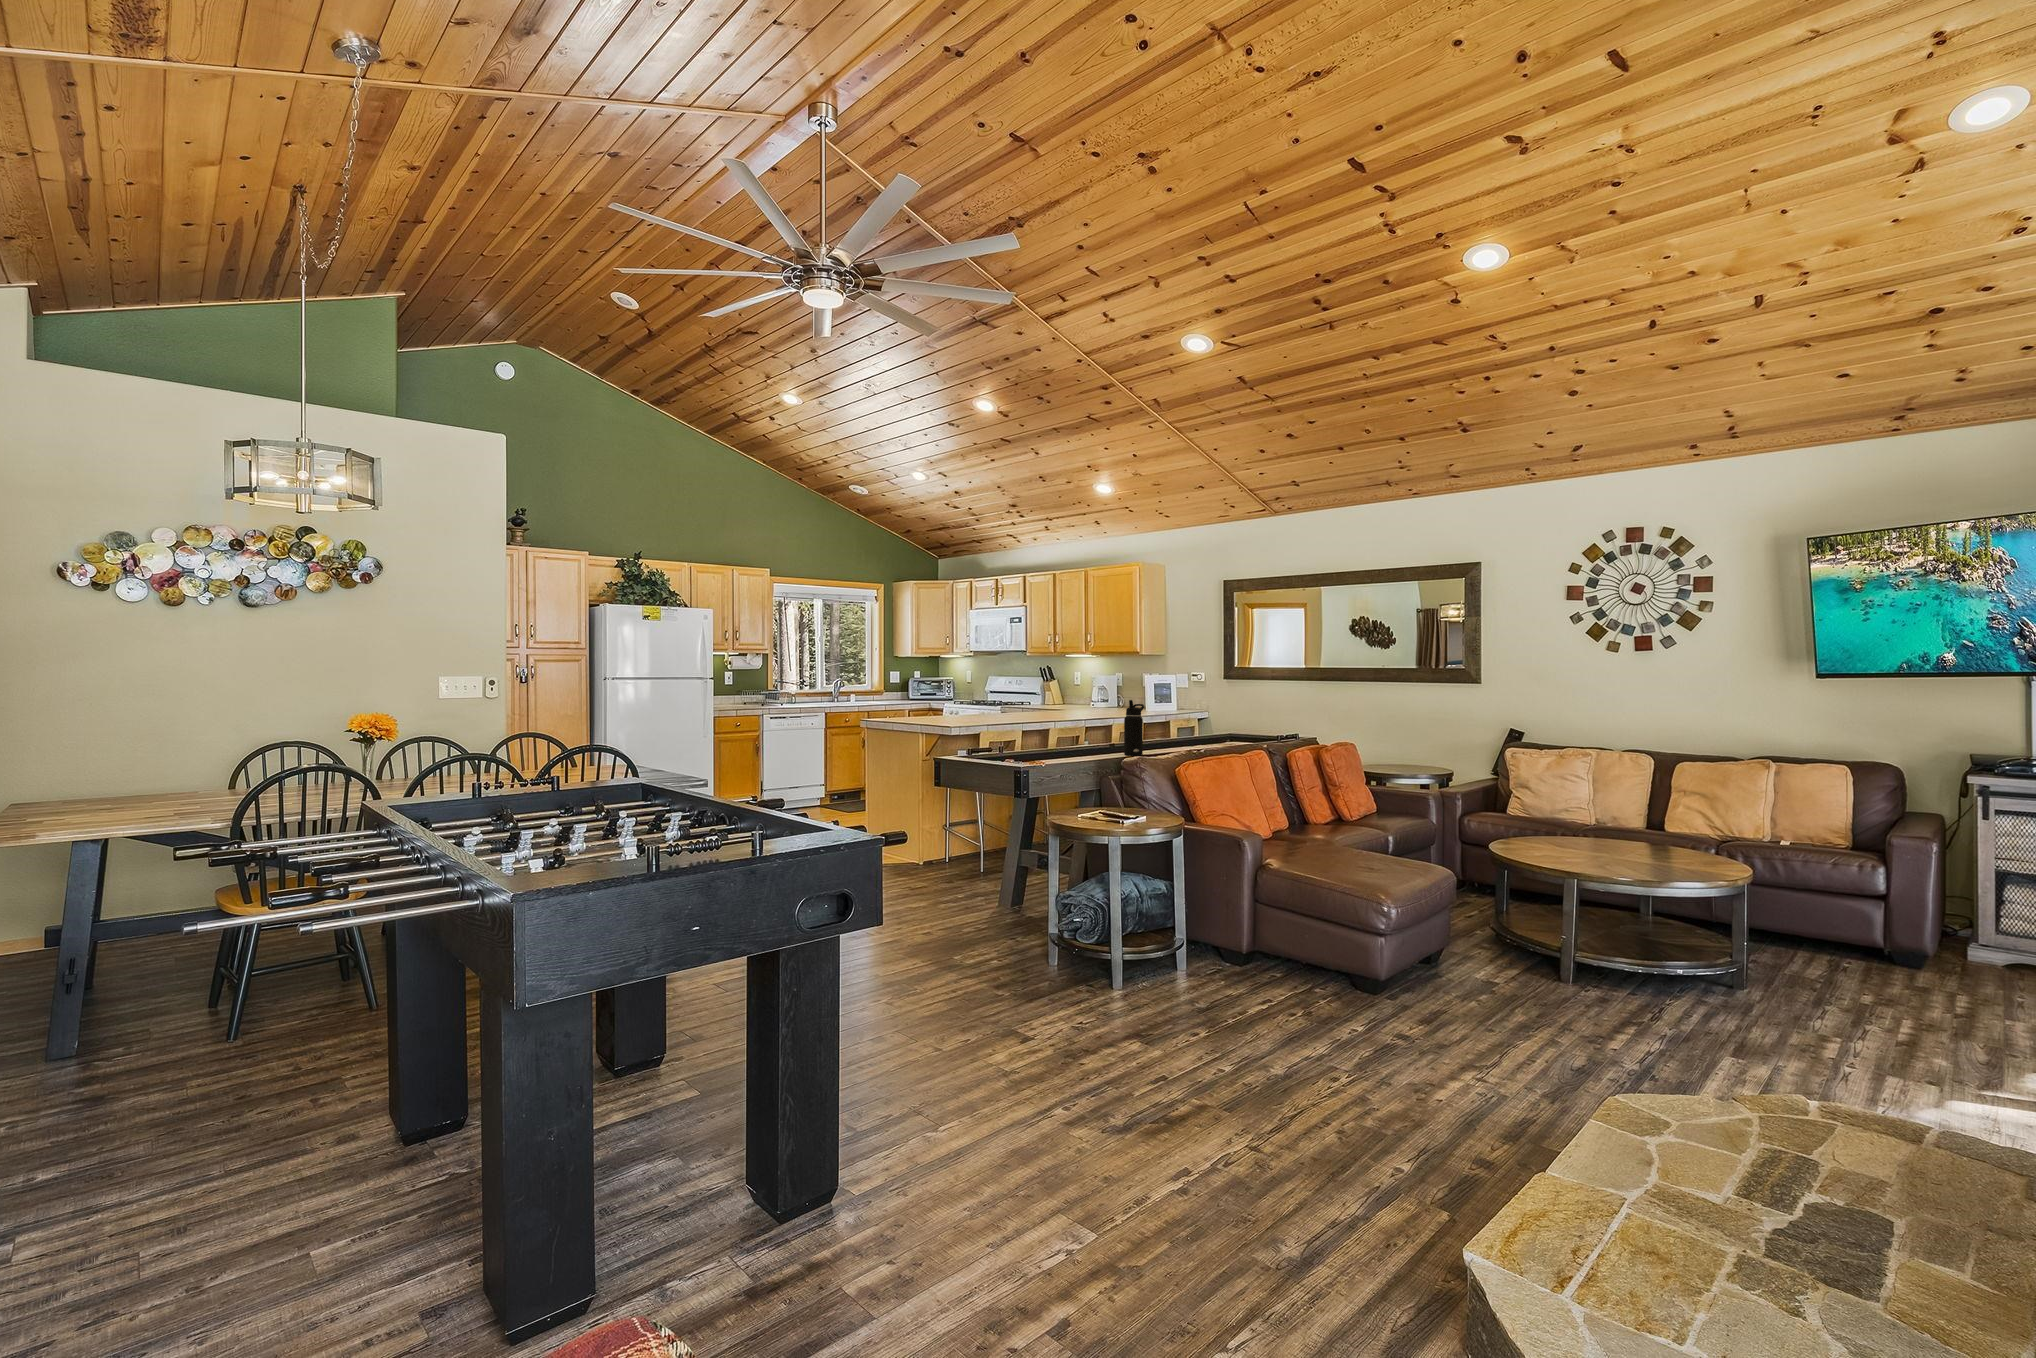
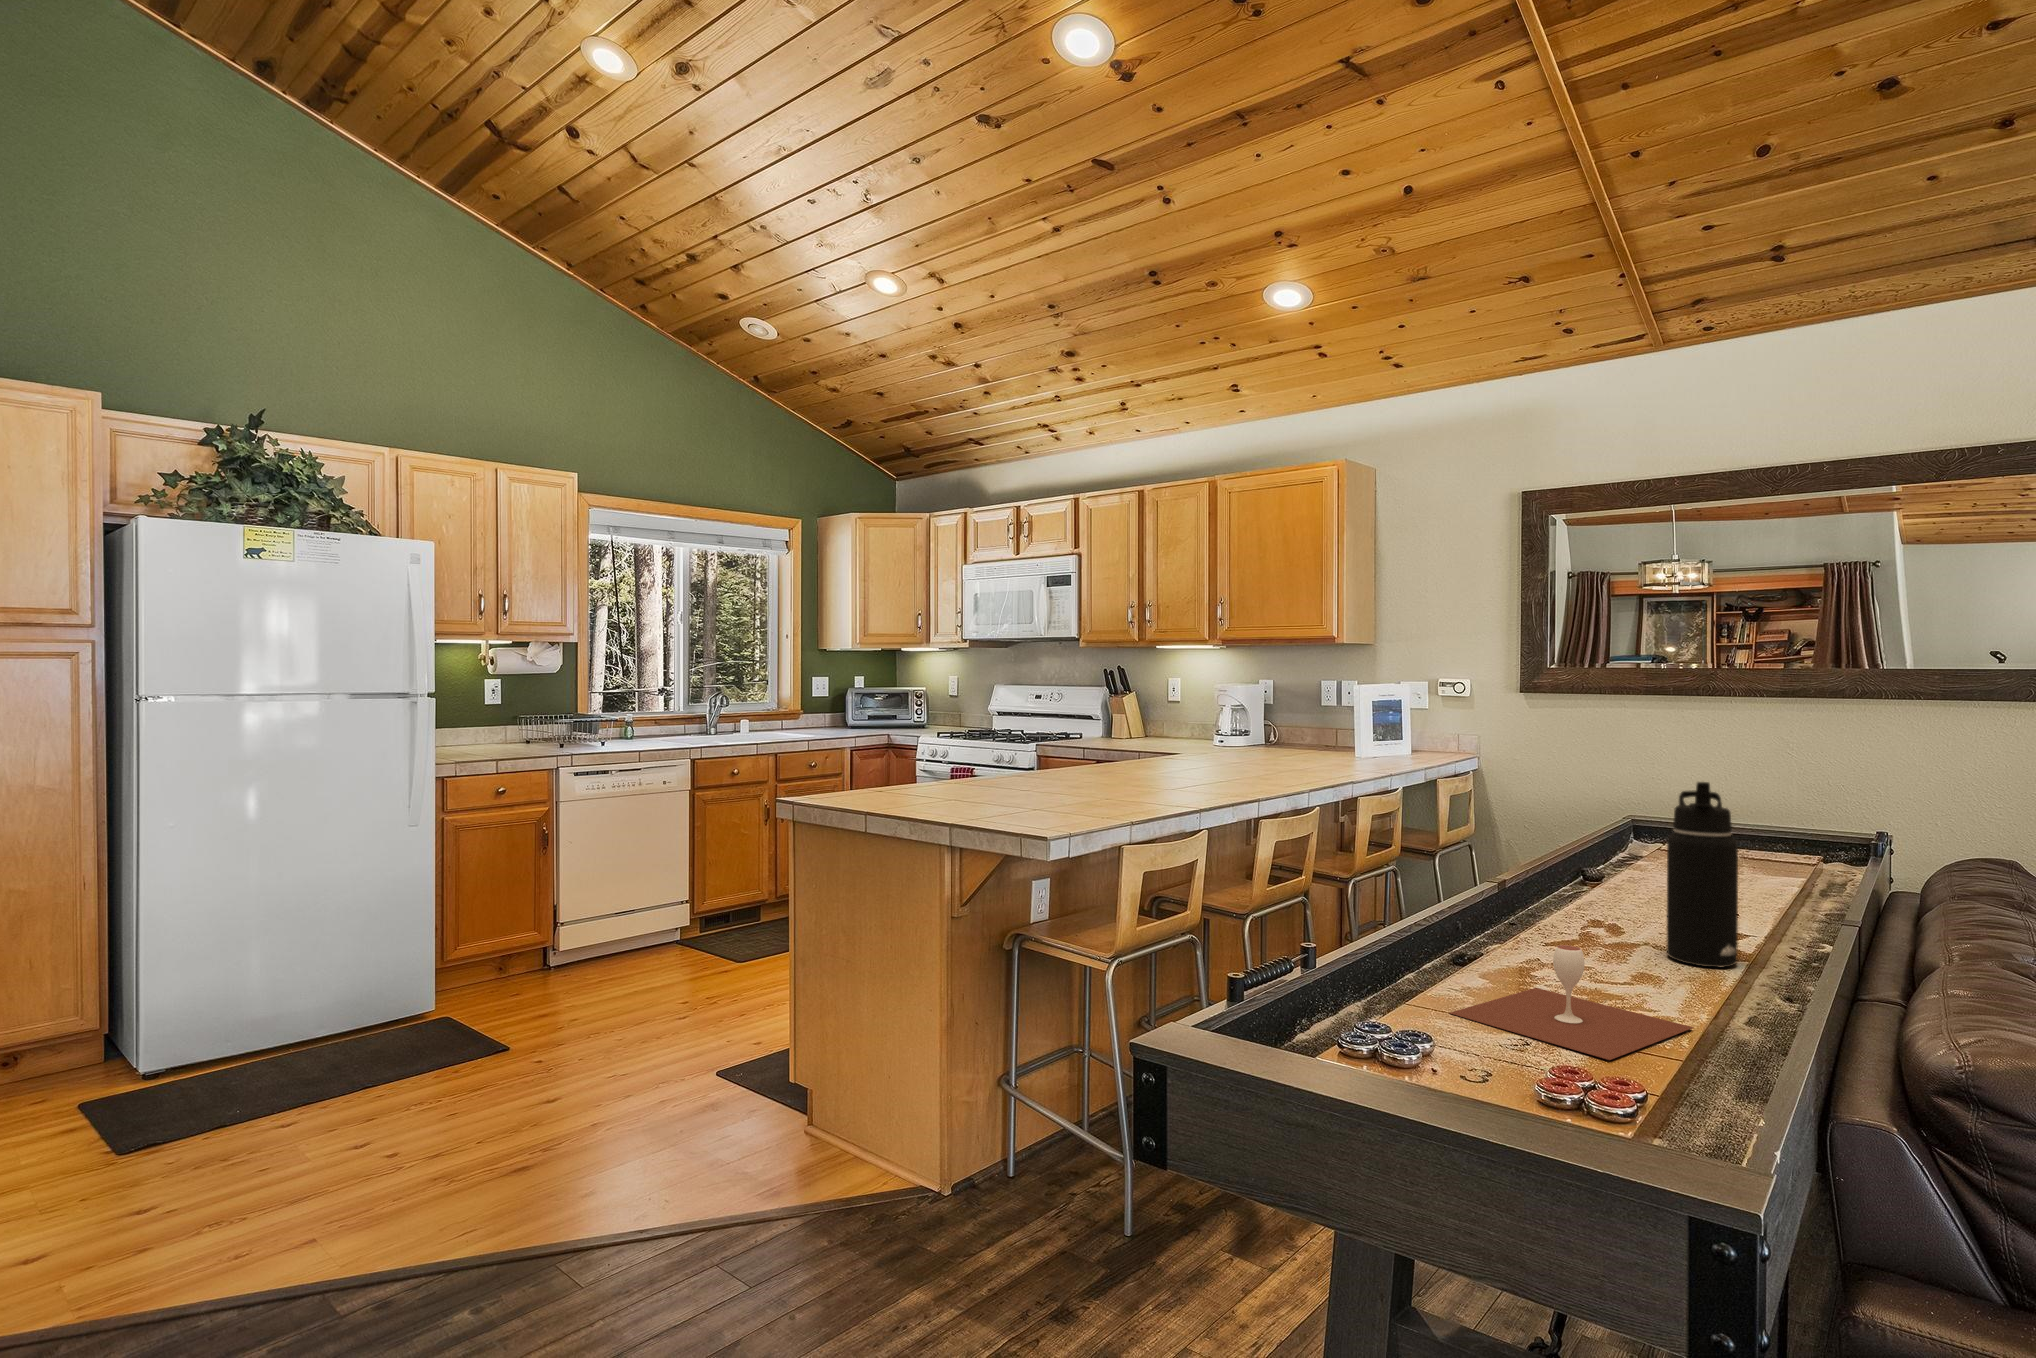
wine glass: none [1031,740,1090,762] -> present [1450,945,1694,1060]

